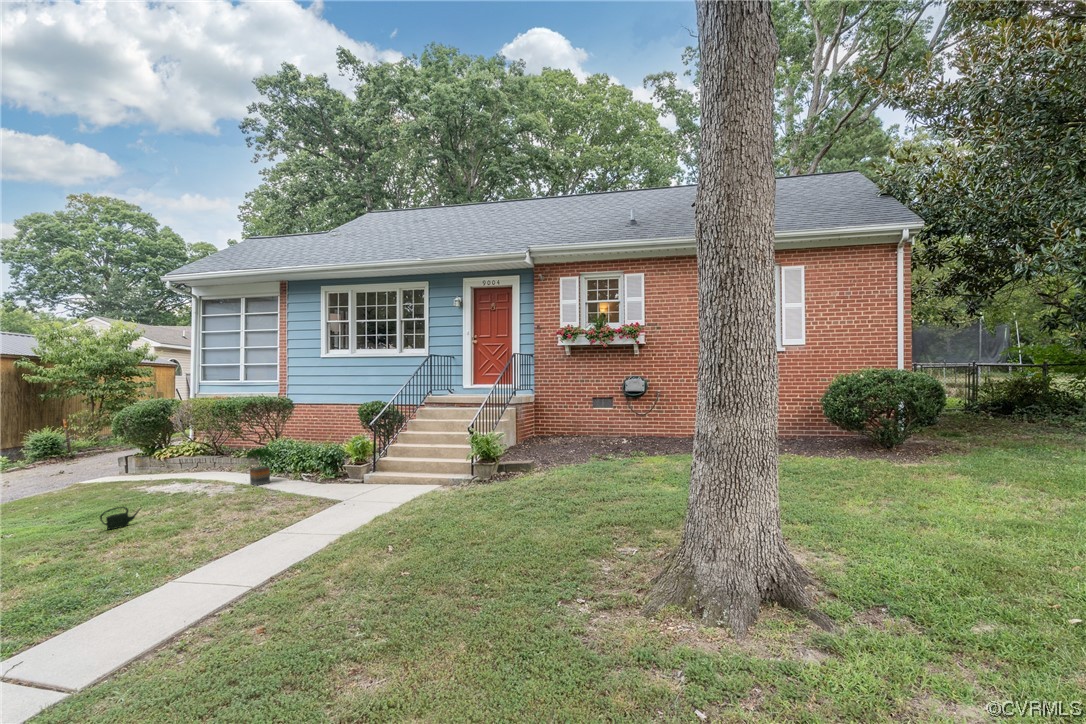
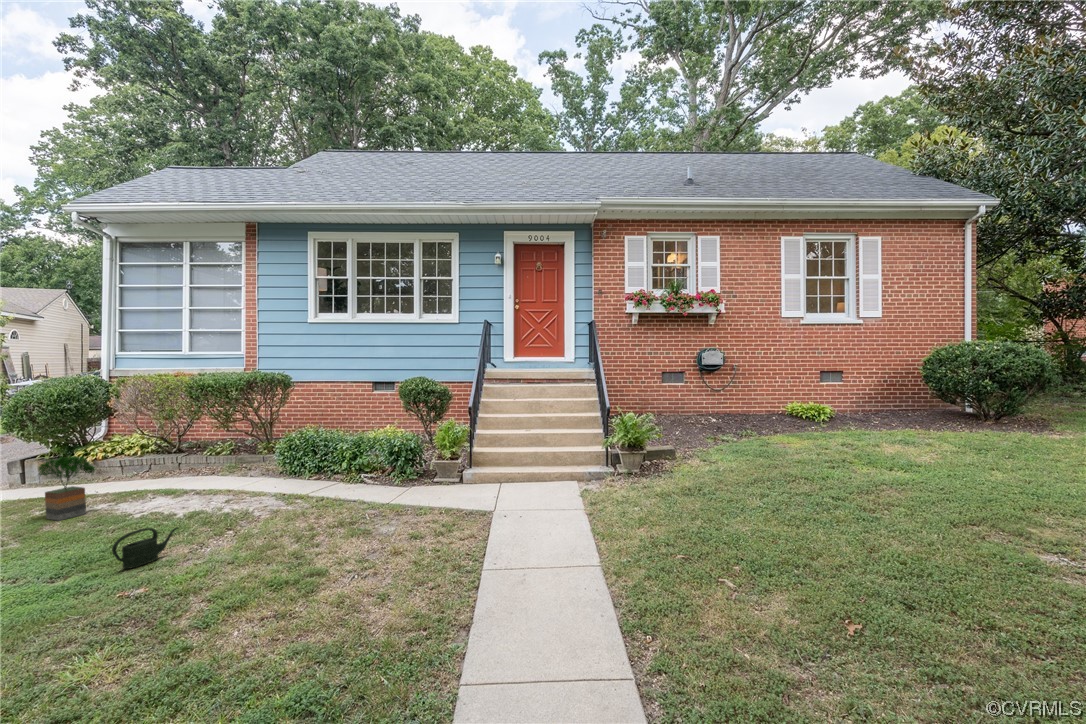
potted tree: present [247,448,275,486] -> present [39,456,95,521]

